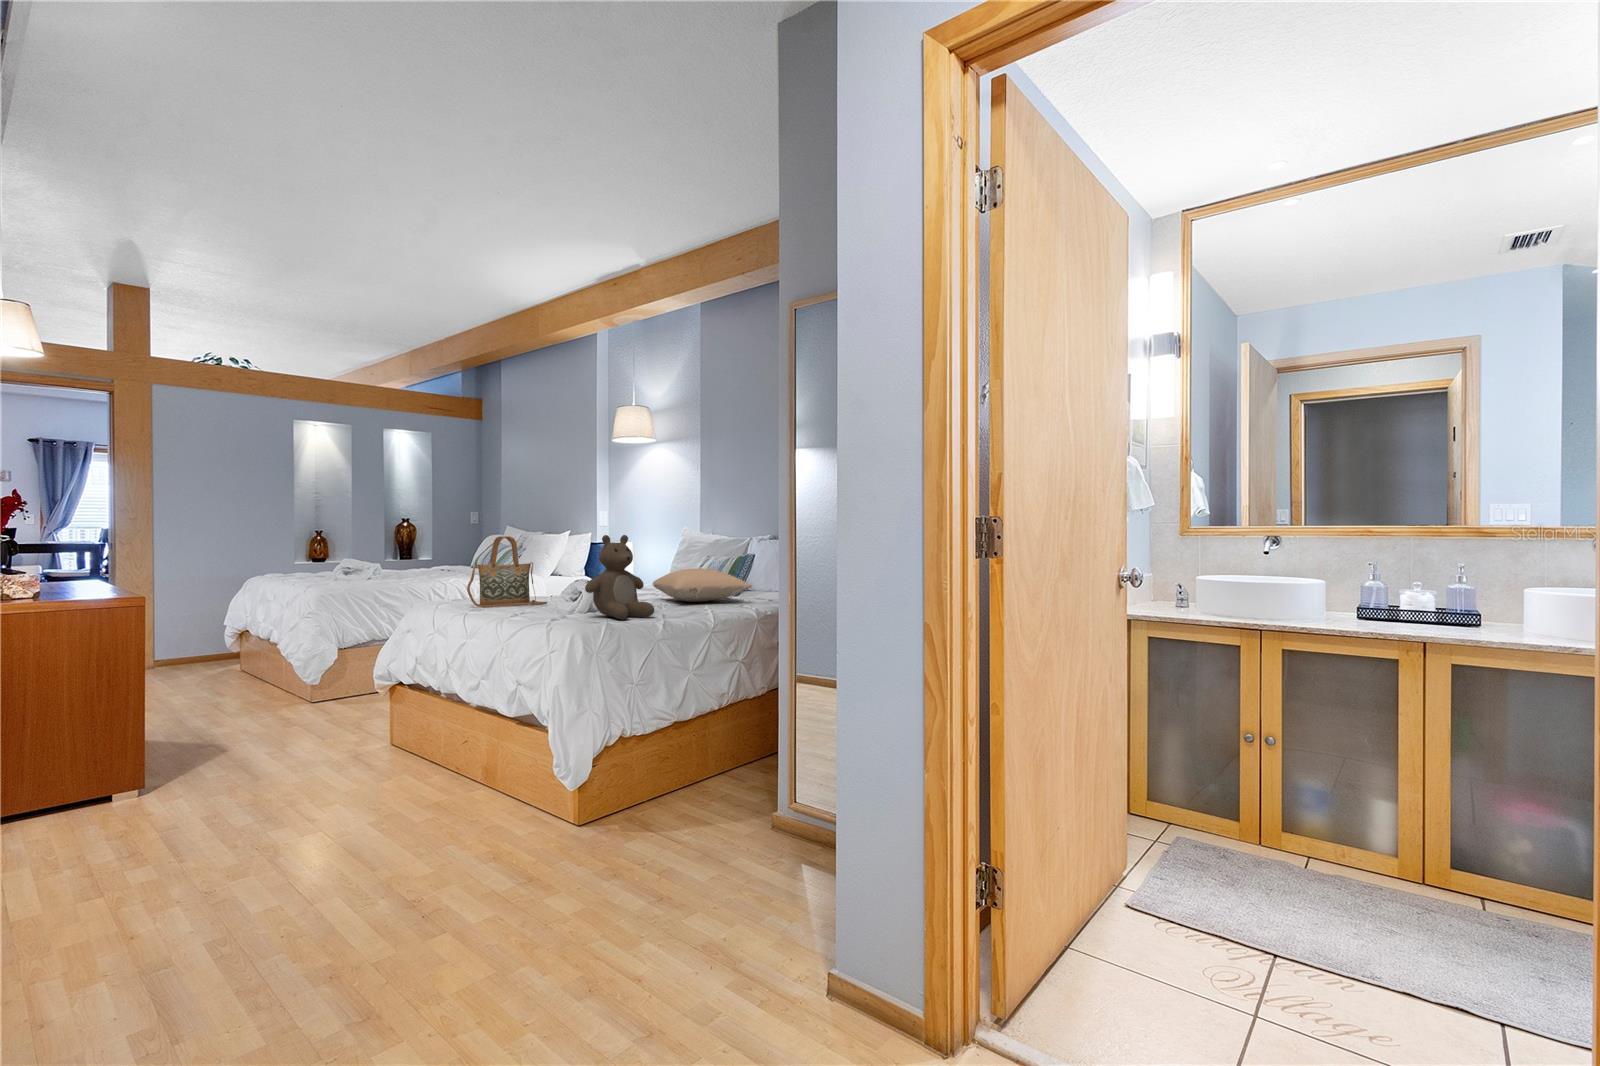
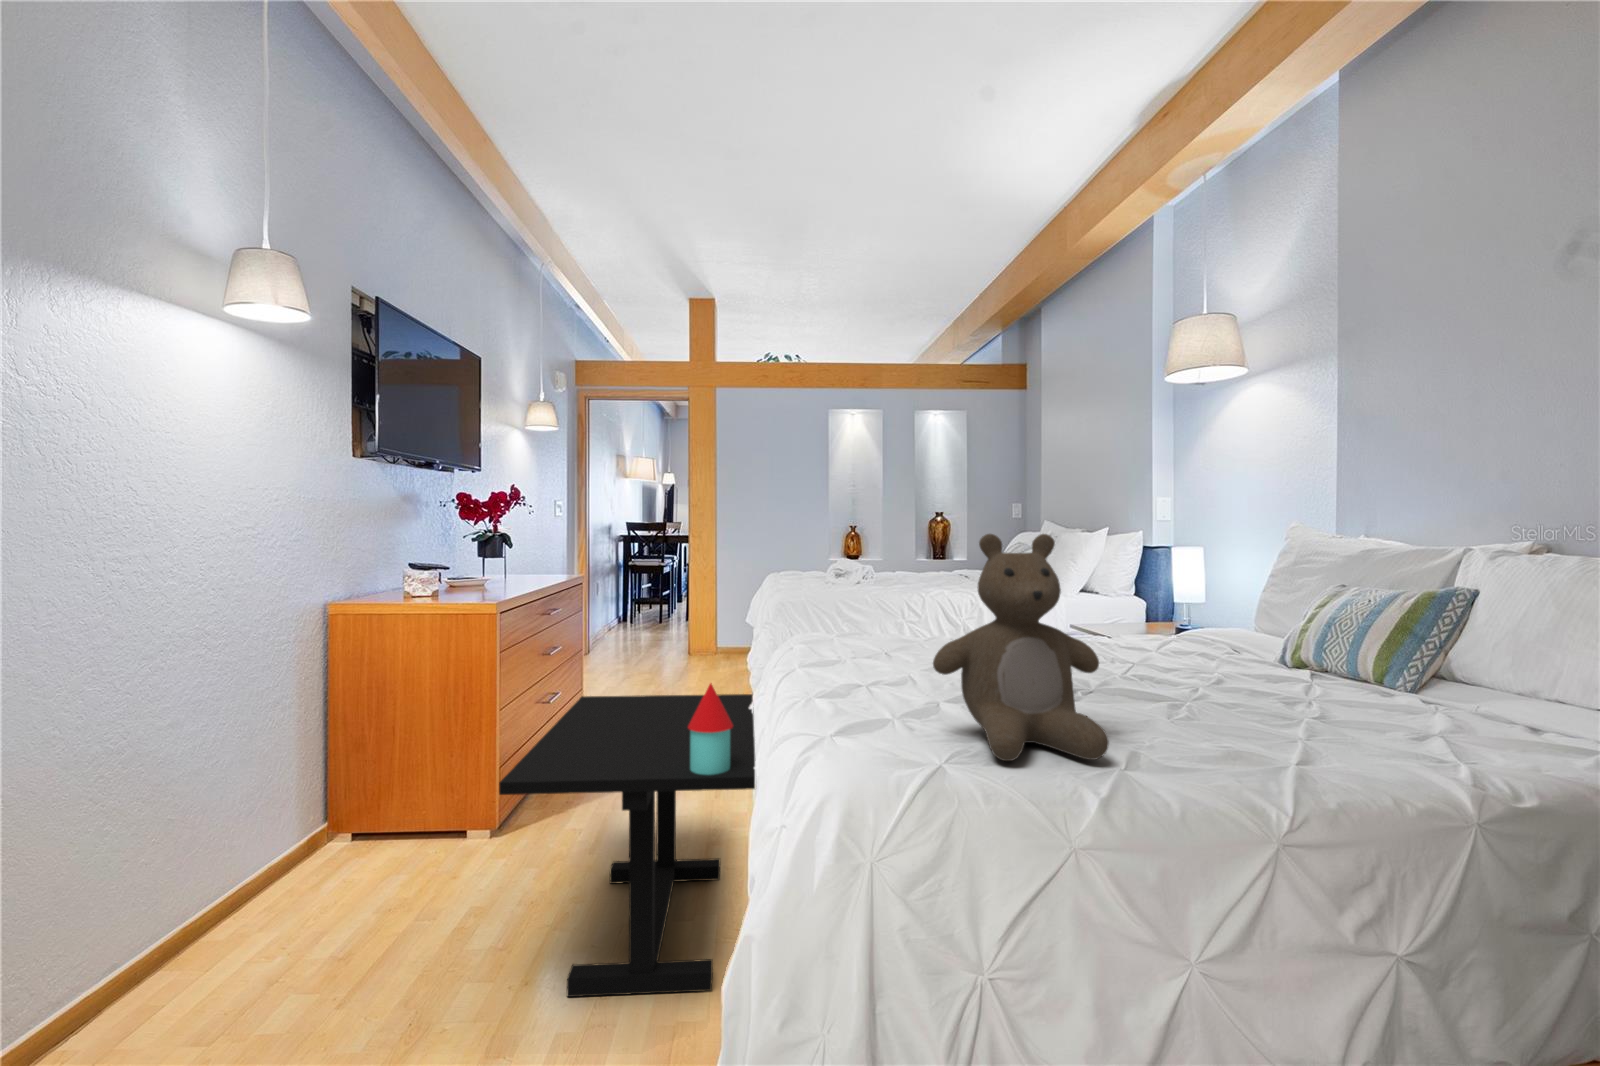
handbag: present [467,536,547,608] -> none [814,534,946,665]
pillow: present [653,568,752,602] -> none [1181,617,1475,703]
side table: none [258,618,472,816] -> present [499,683,755,997]

